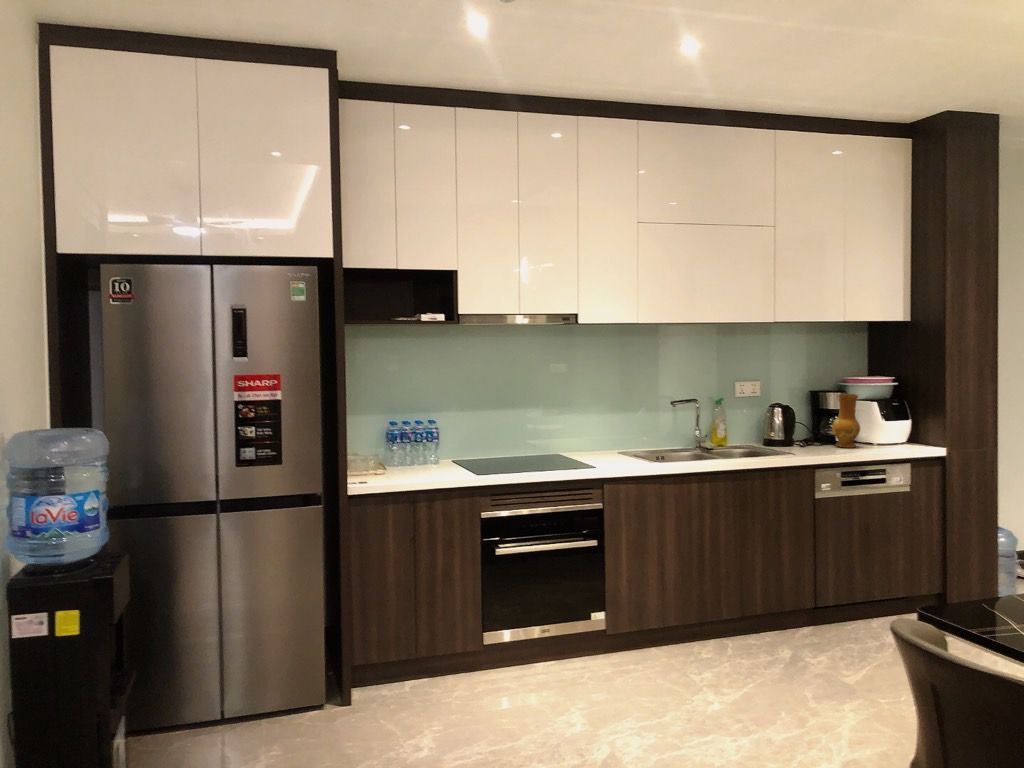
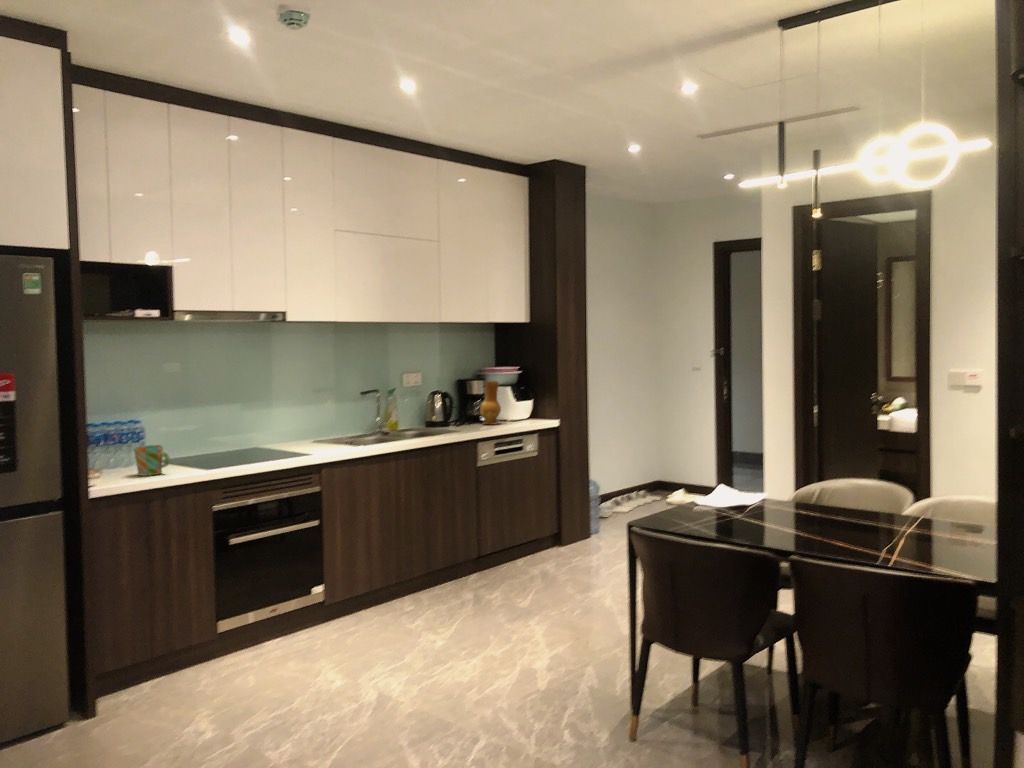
mug: none [408,447,438,477] -> present [134,445,170,476]

